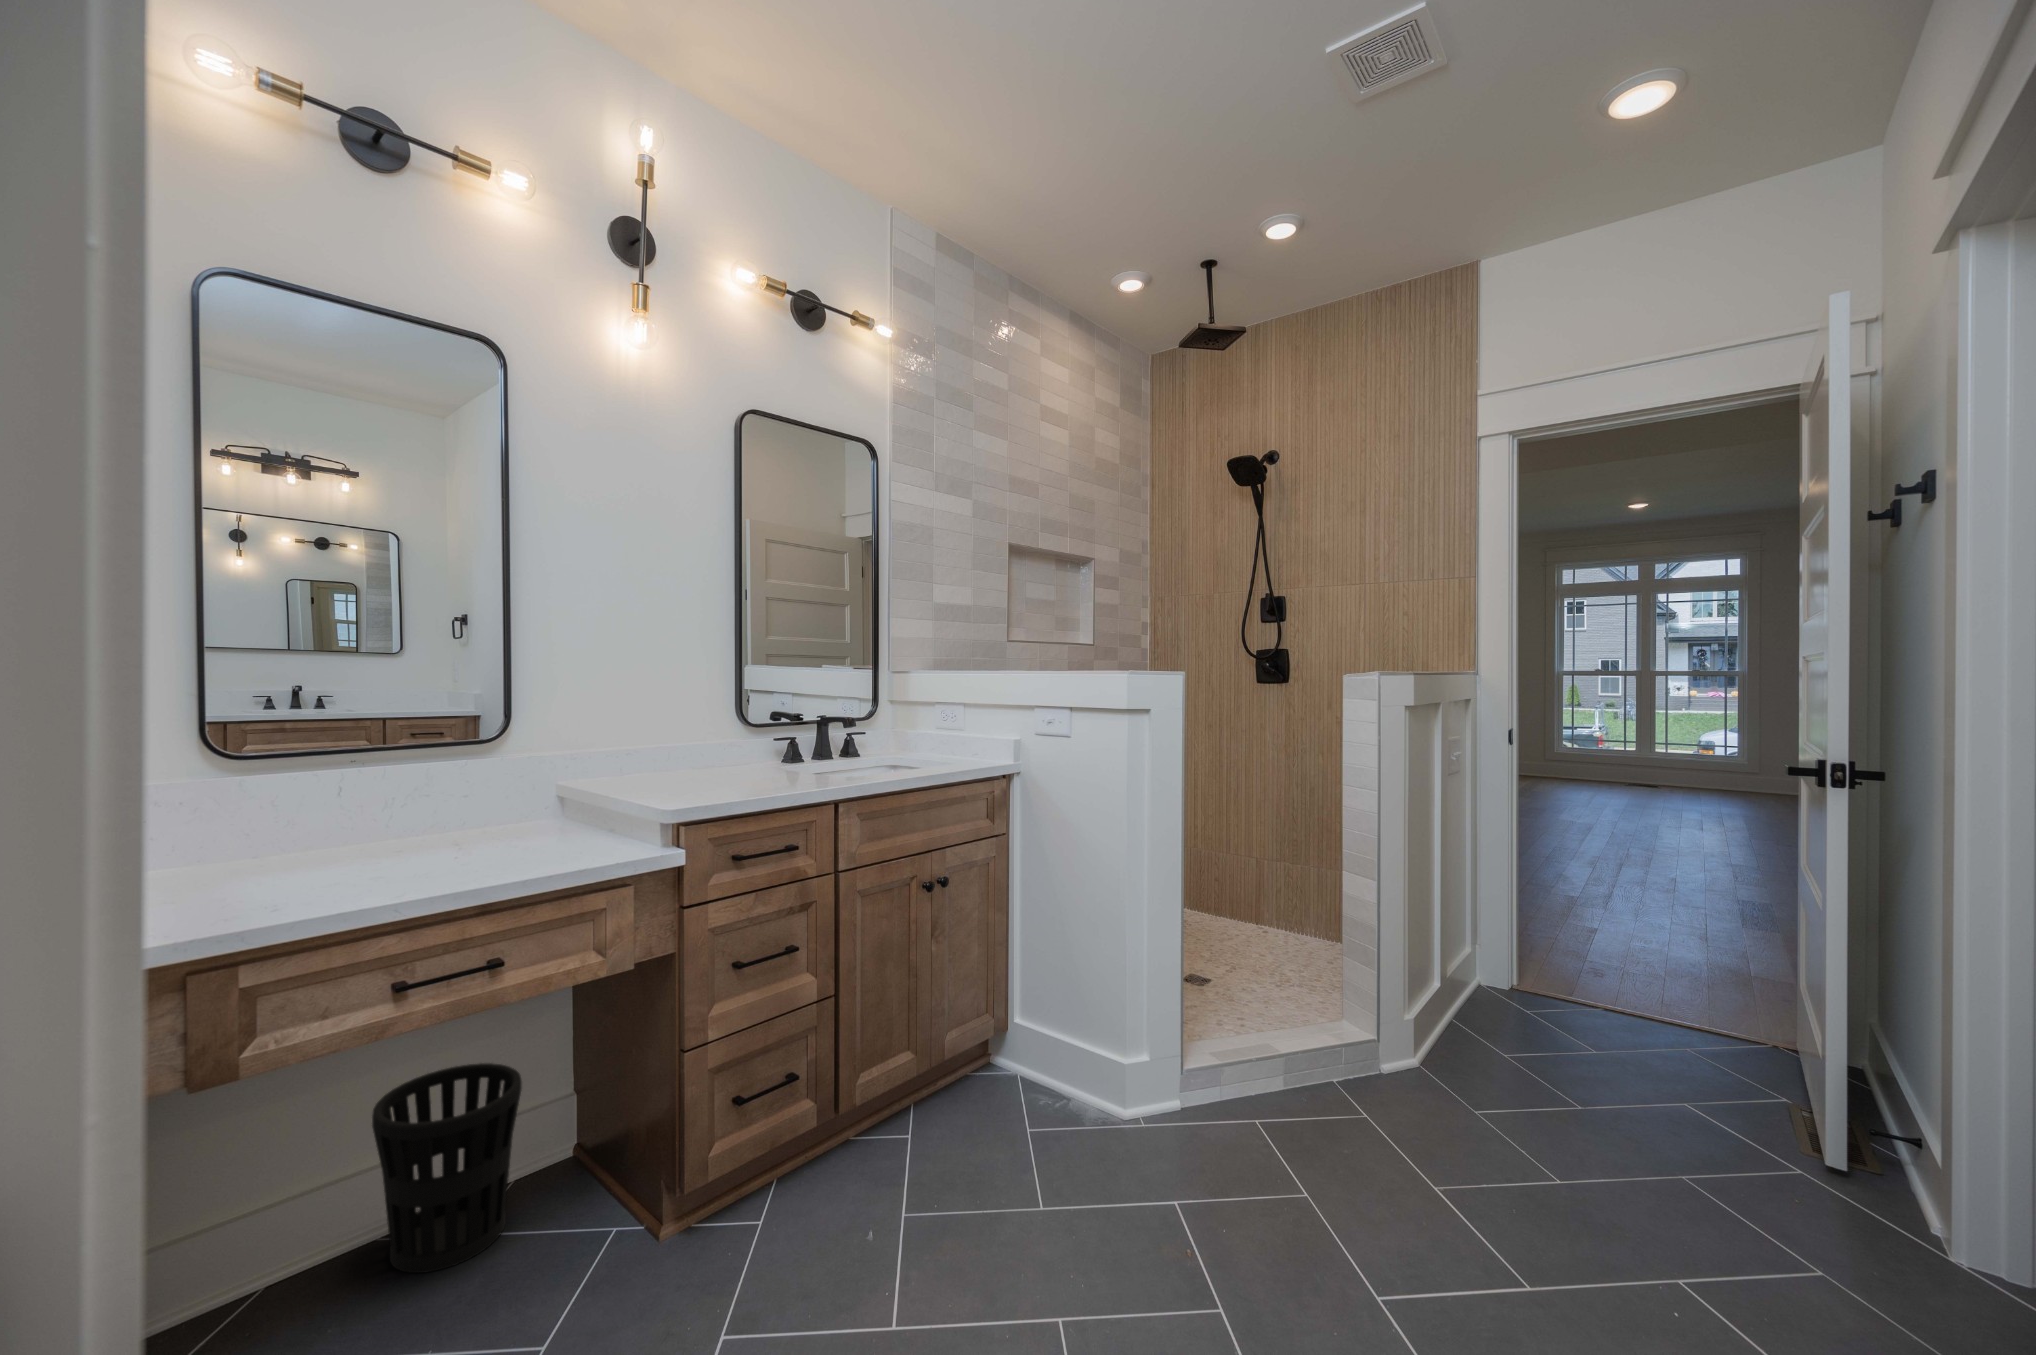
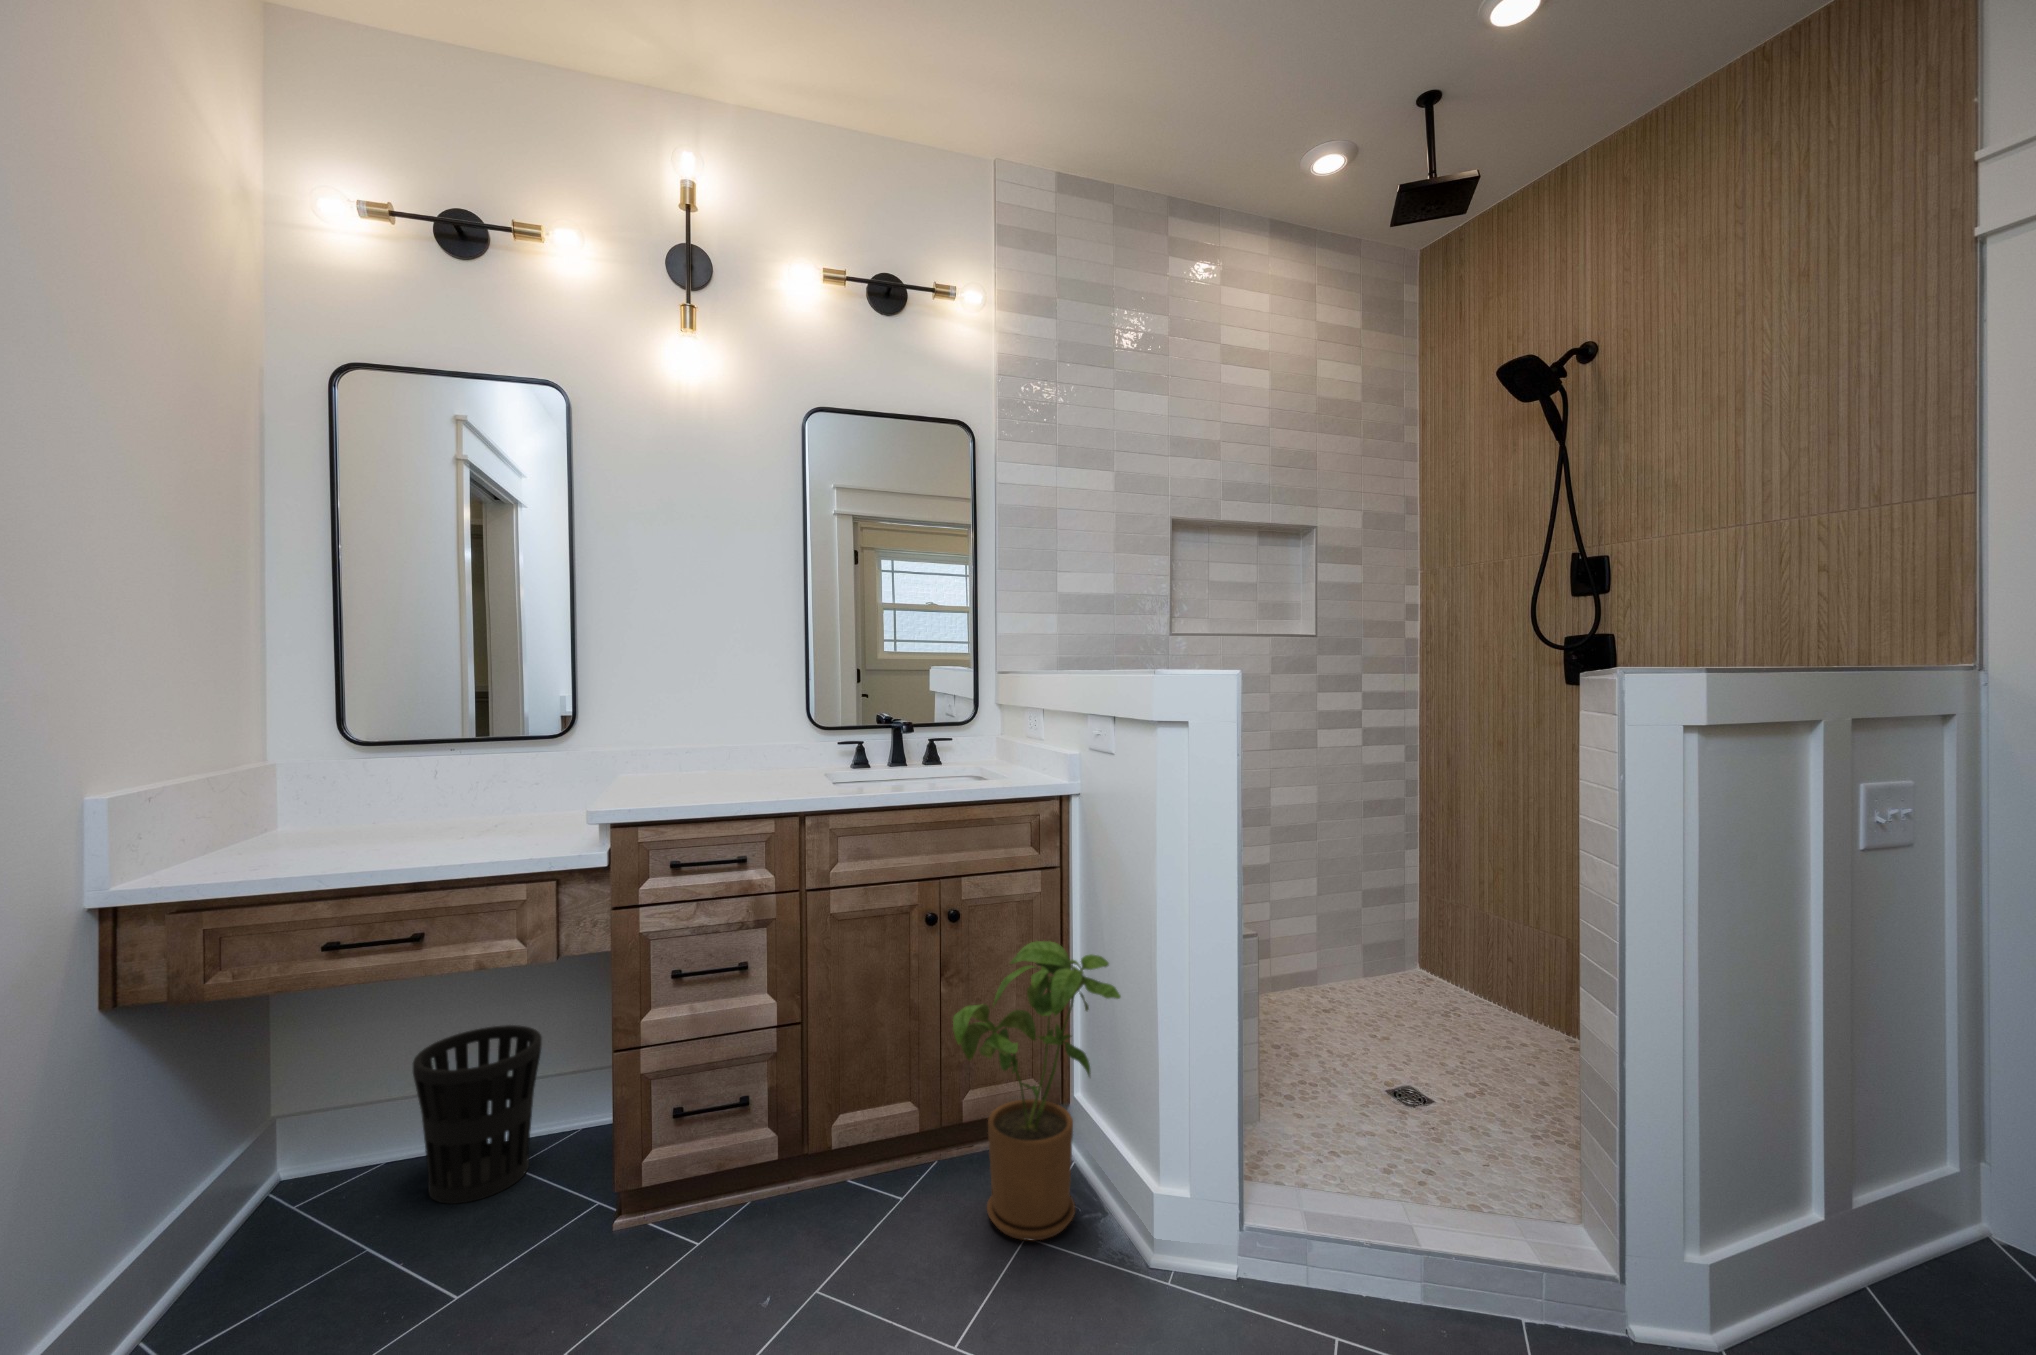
house plant: none [975,889,1110,1128] -> present [953,941,1121,1241]

